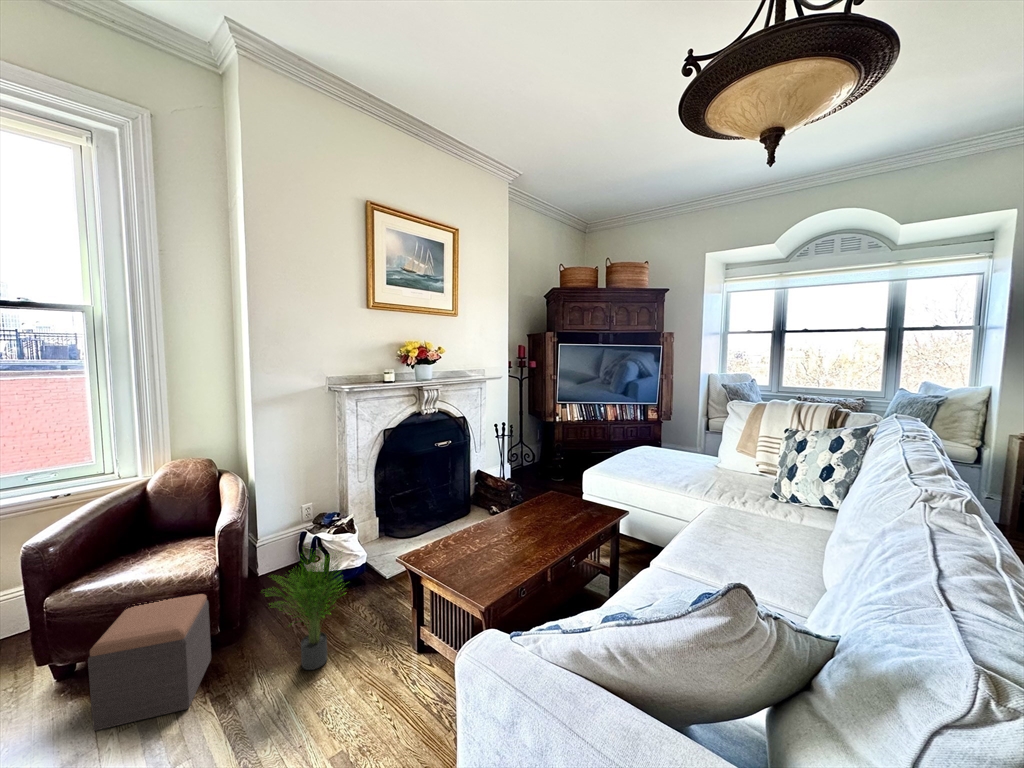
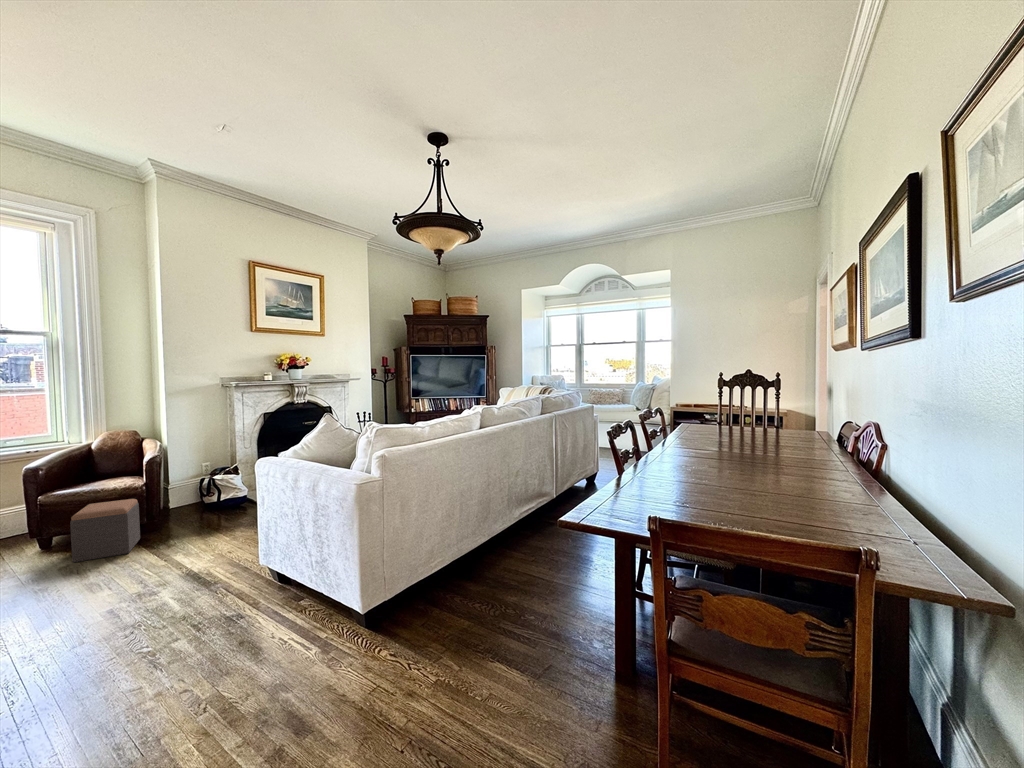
potted plant: present [276,550,343,670] -> none [171,467,230,538]

